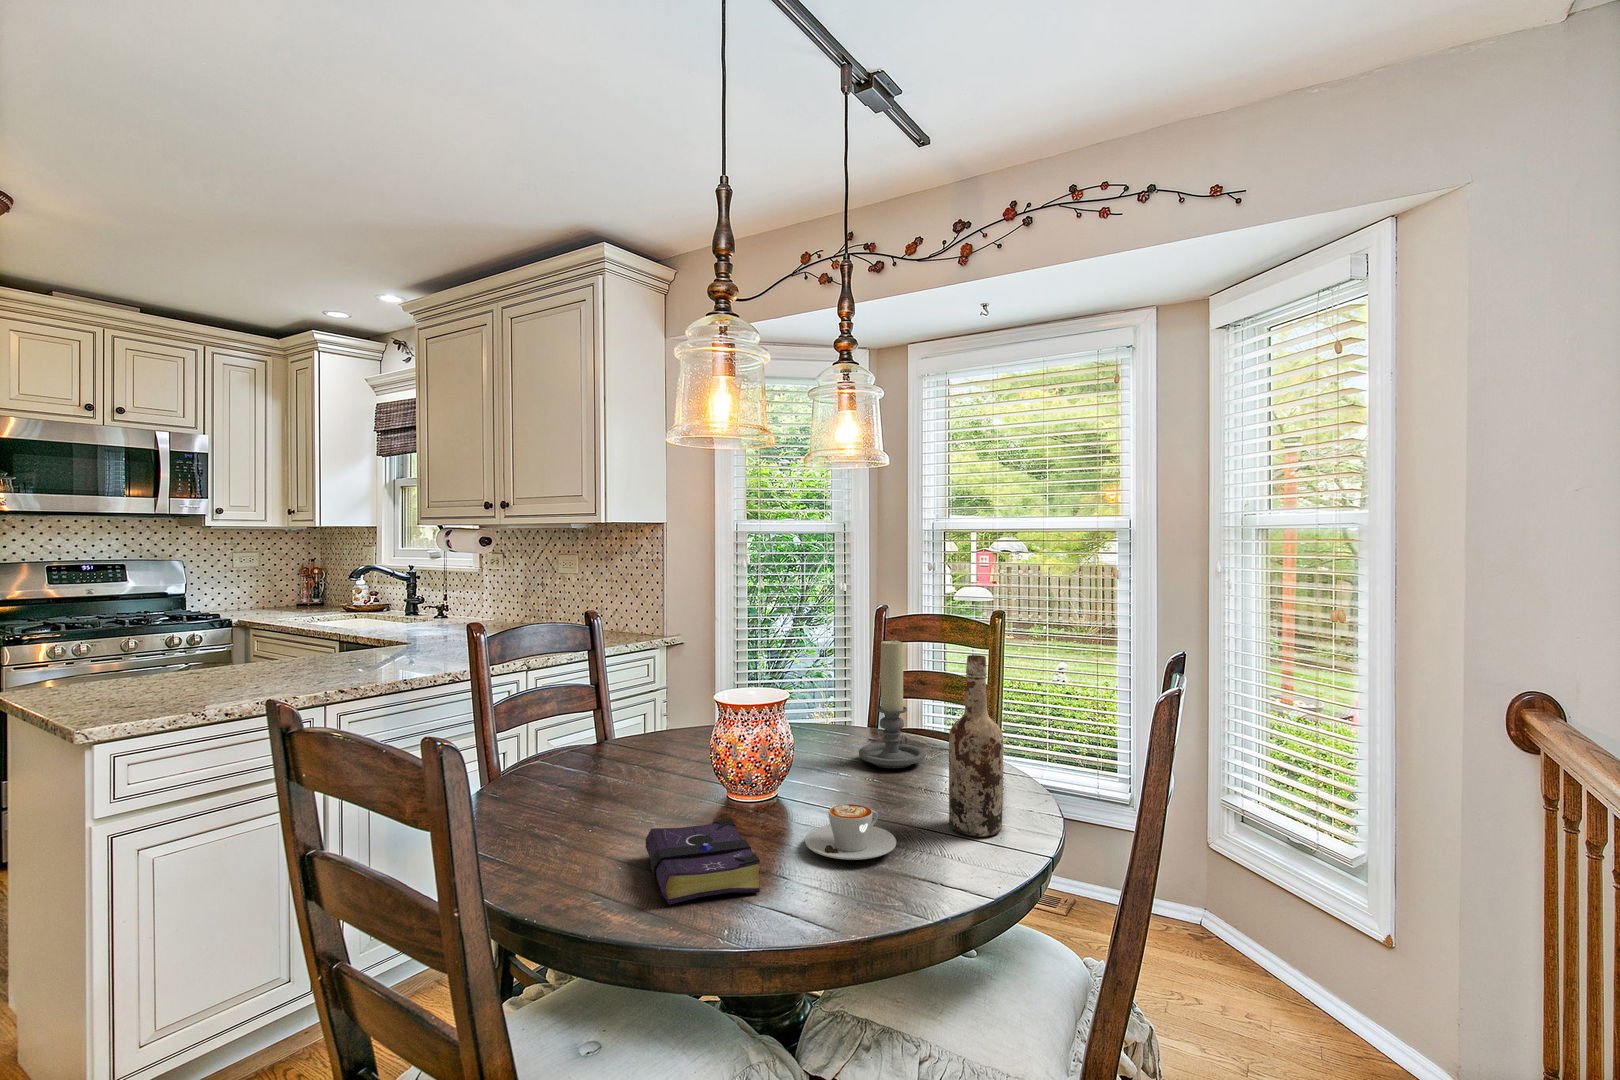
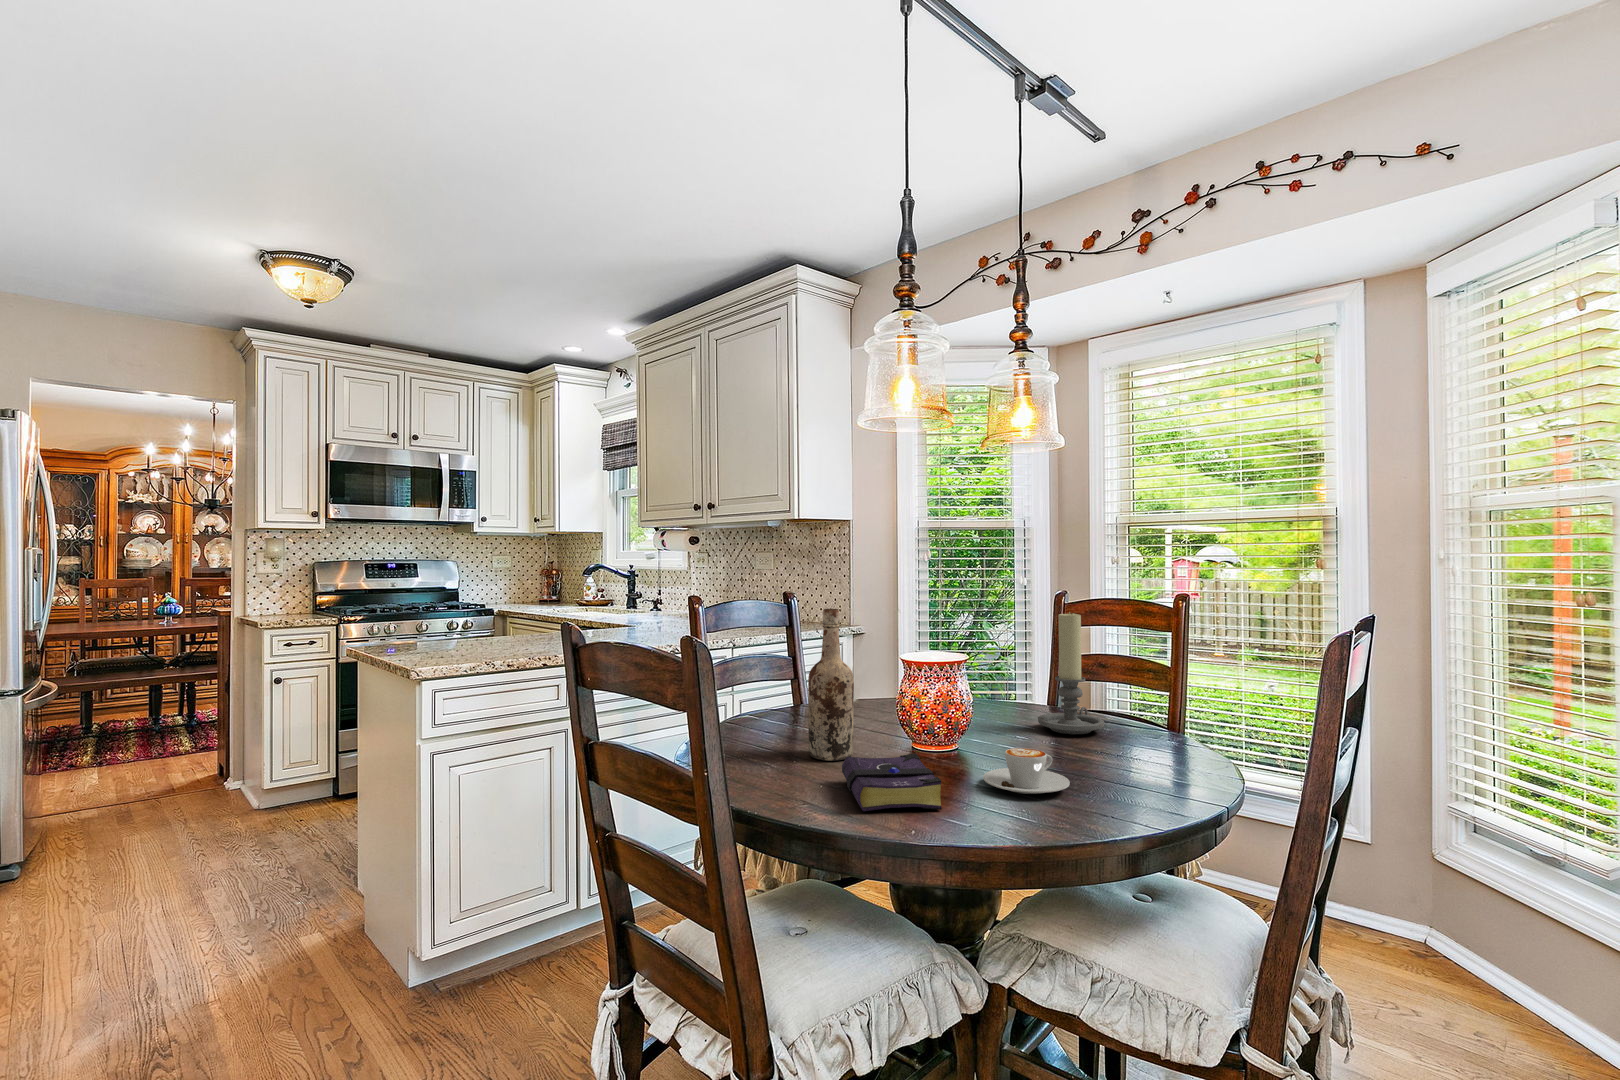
wine bottle: present [949,655,1003,837] -> present [808,609,854,761]

